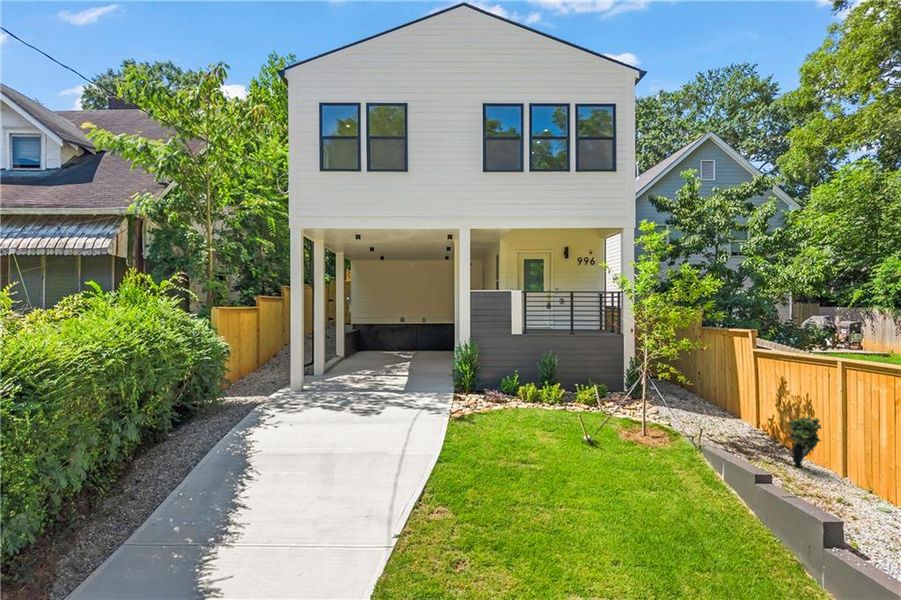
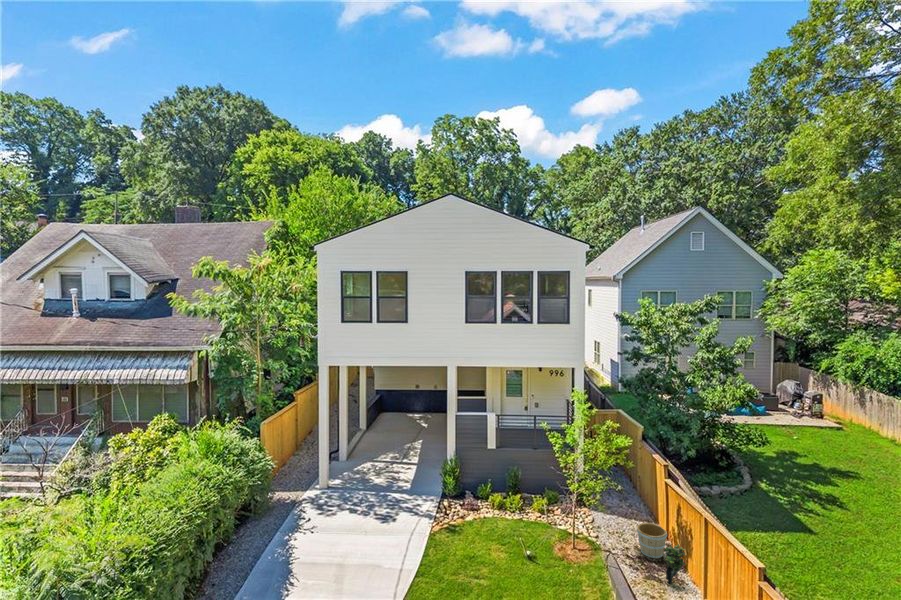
wooden bucket: none [732,402,779,445] -> present [637,523,667,559]

